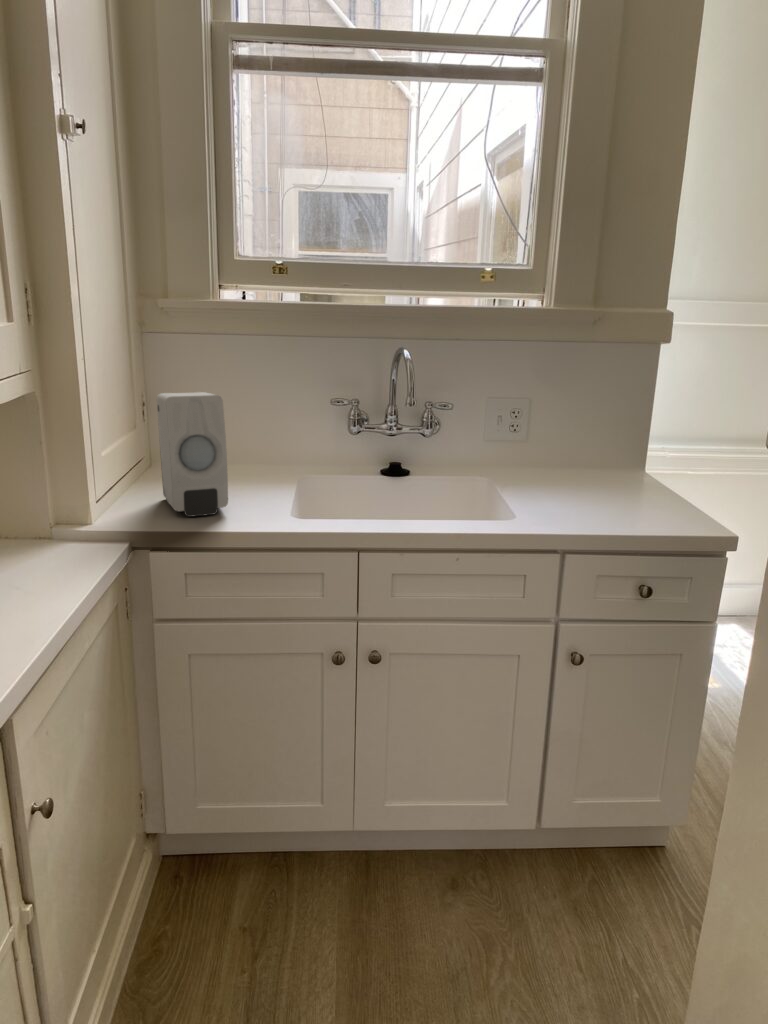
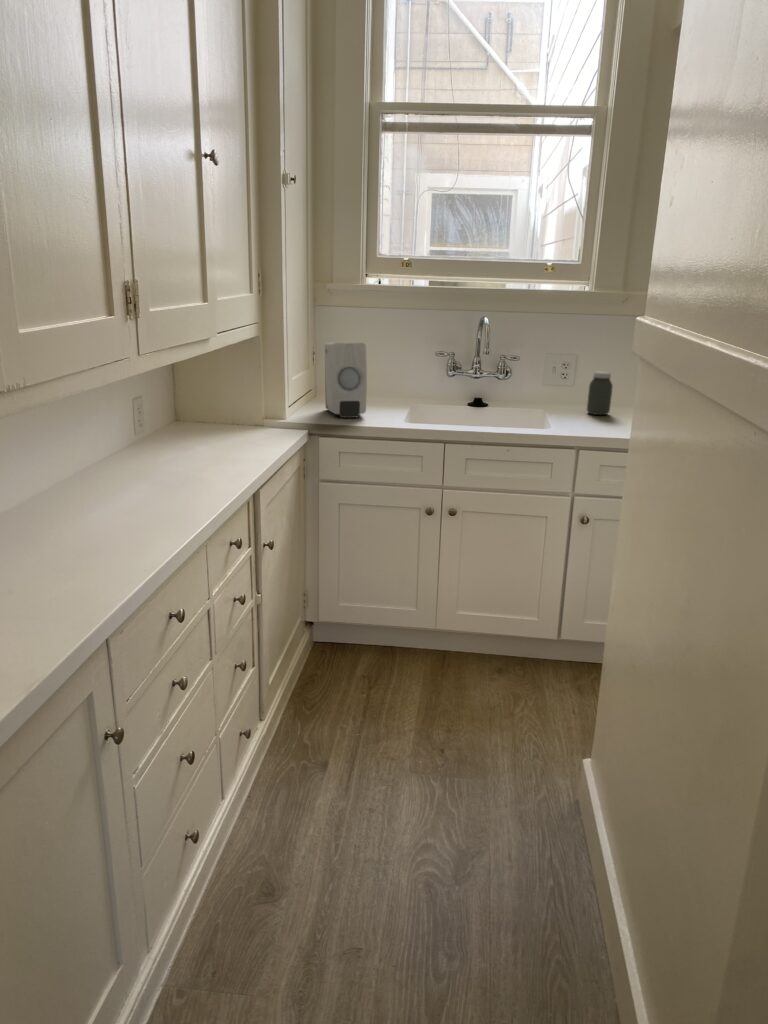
jar: none [553,424,589,487] -> present [587,372,613,415]

